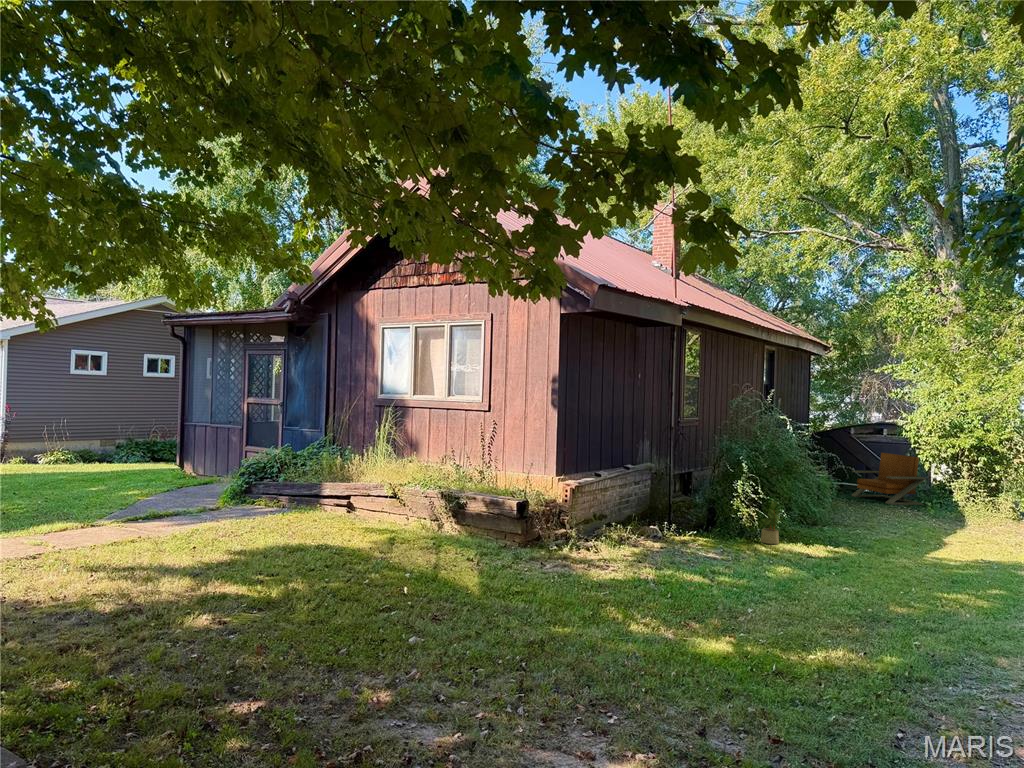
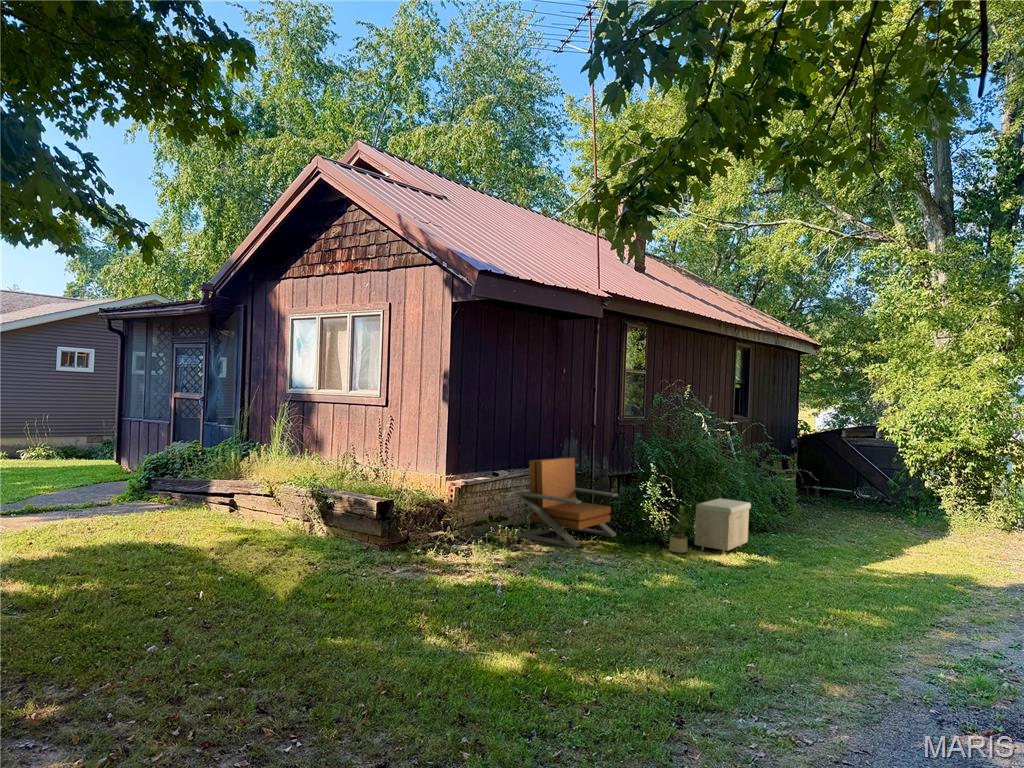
lounge chair: present [851,453,927,505] -> present [517,458,618,548]
storage bench: none [782,494,826,545] -> present [695,498,751,554]

